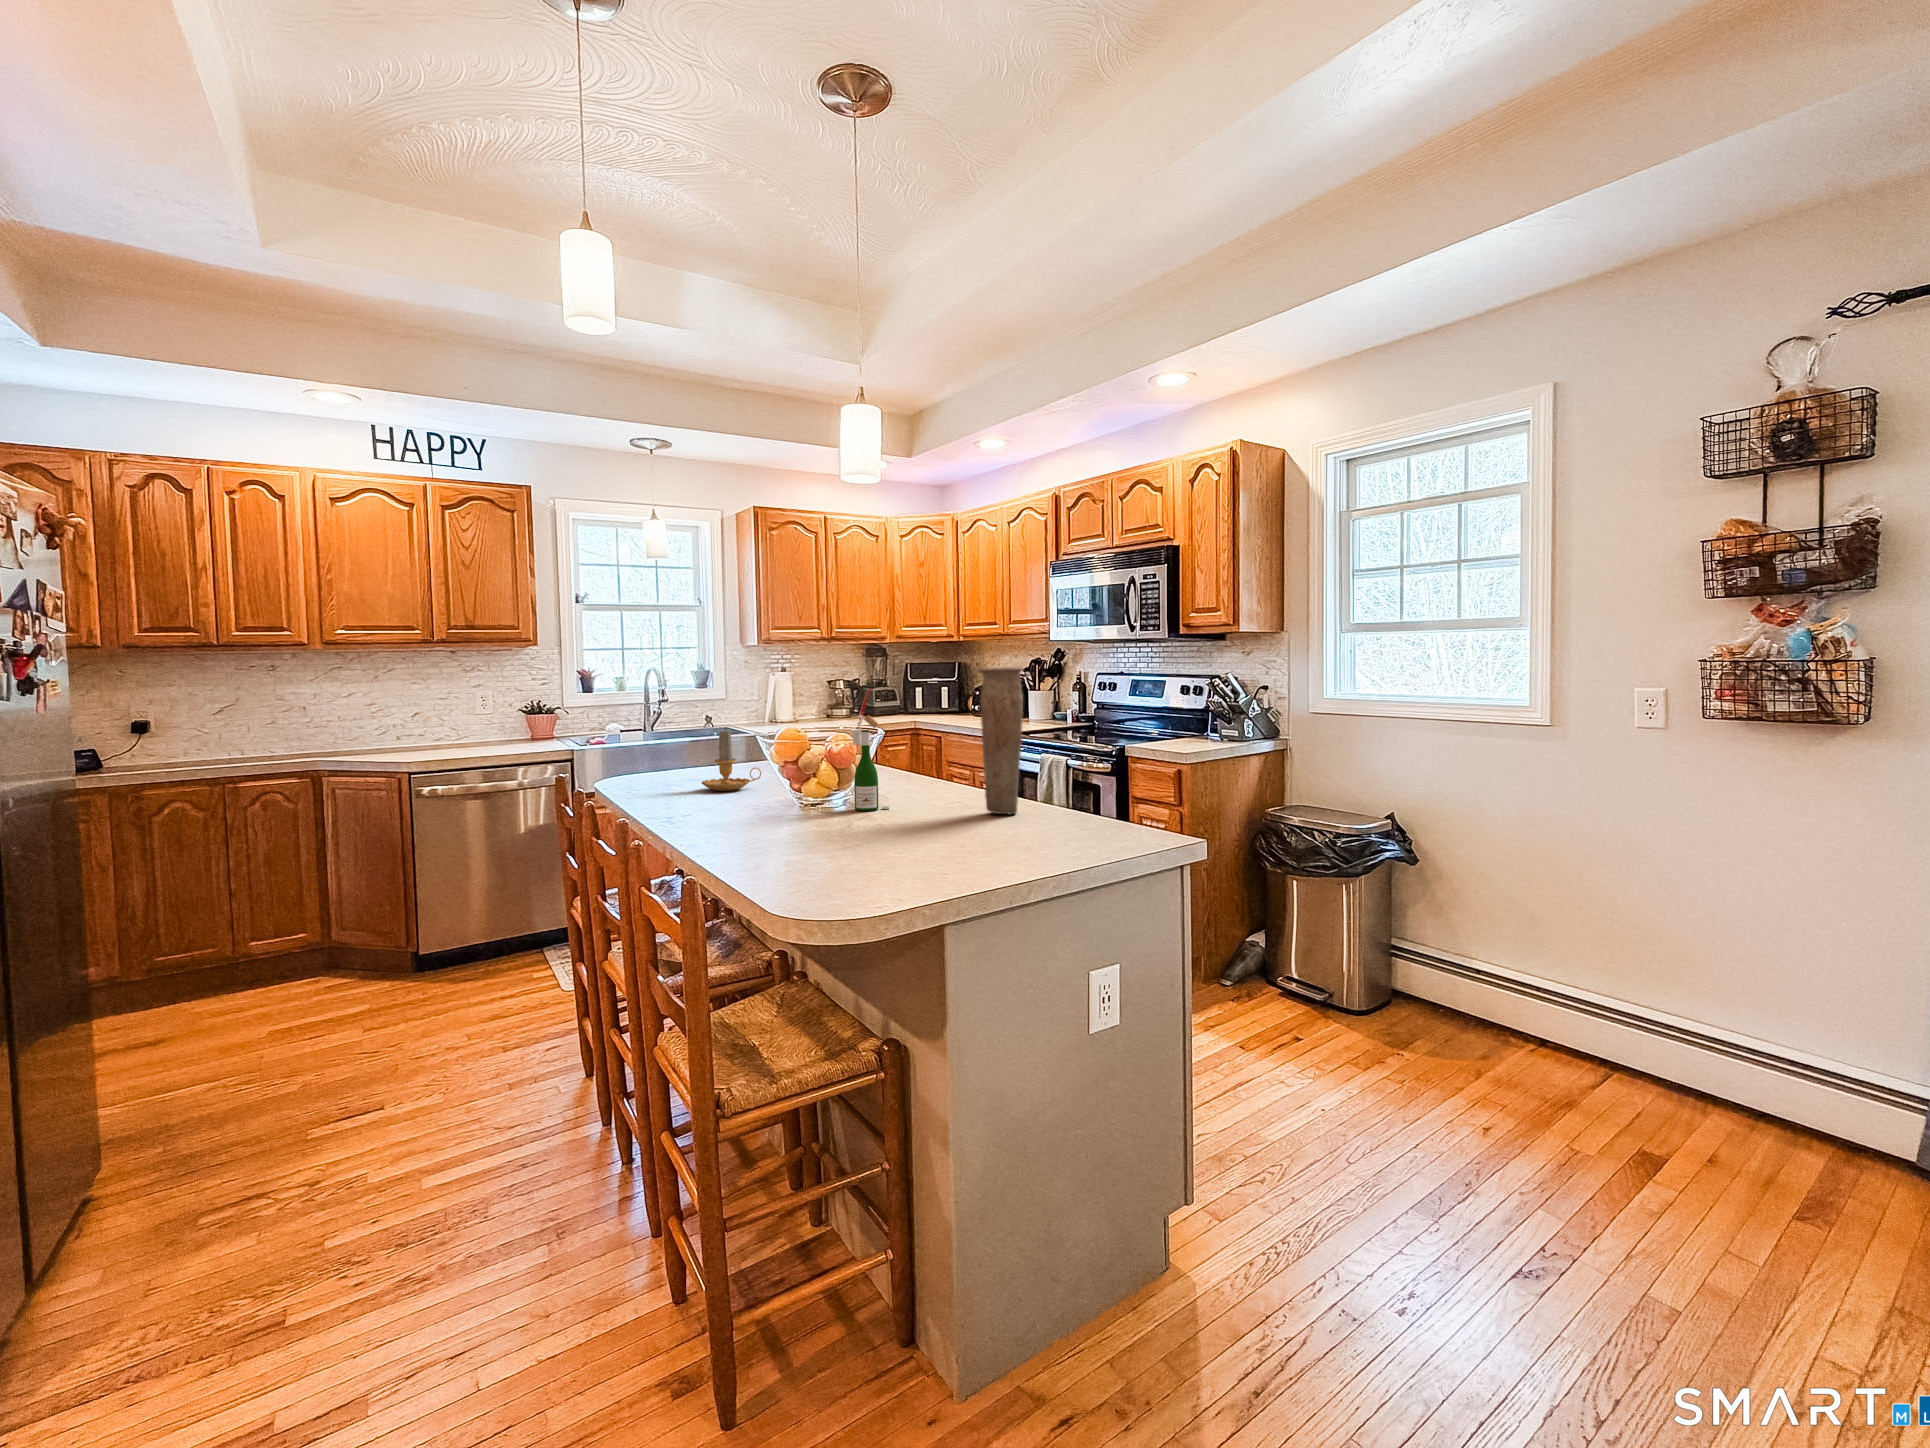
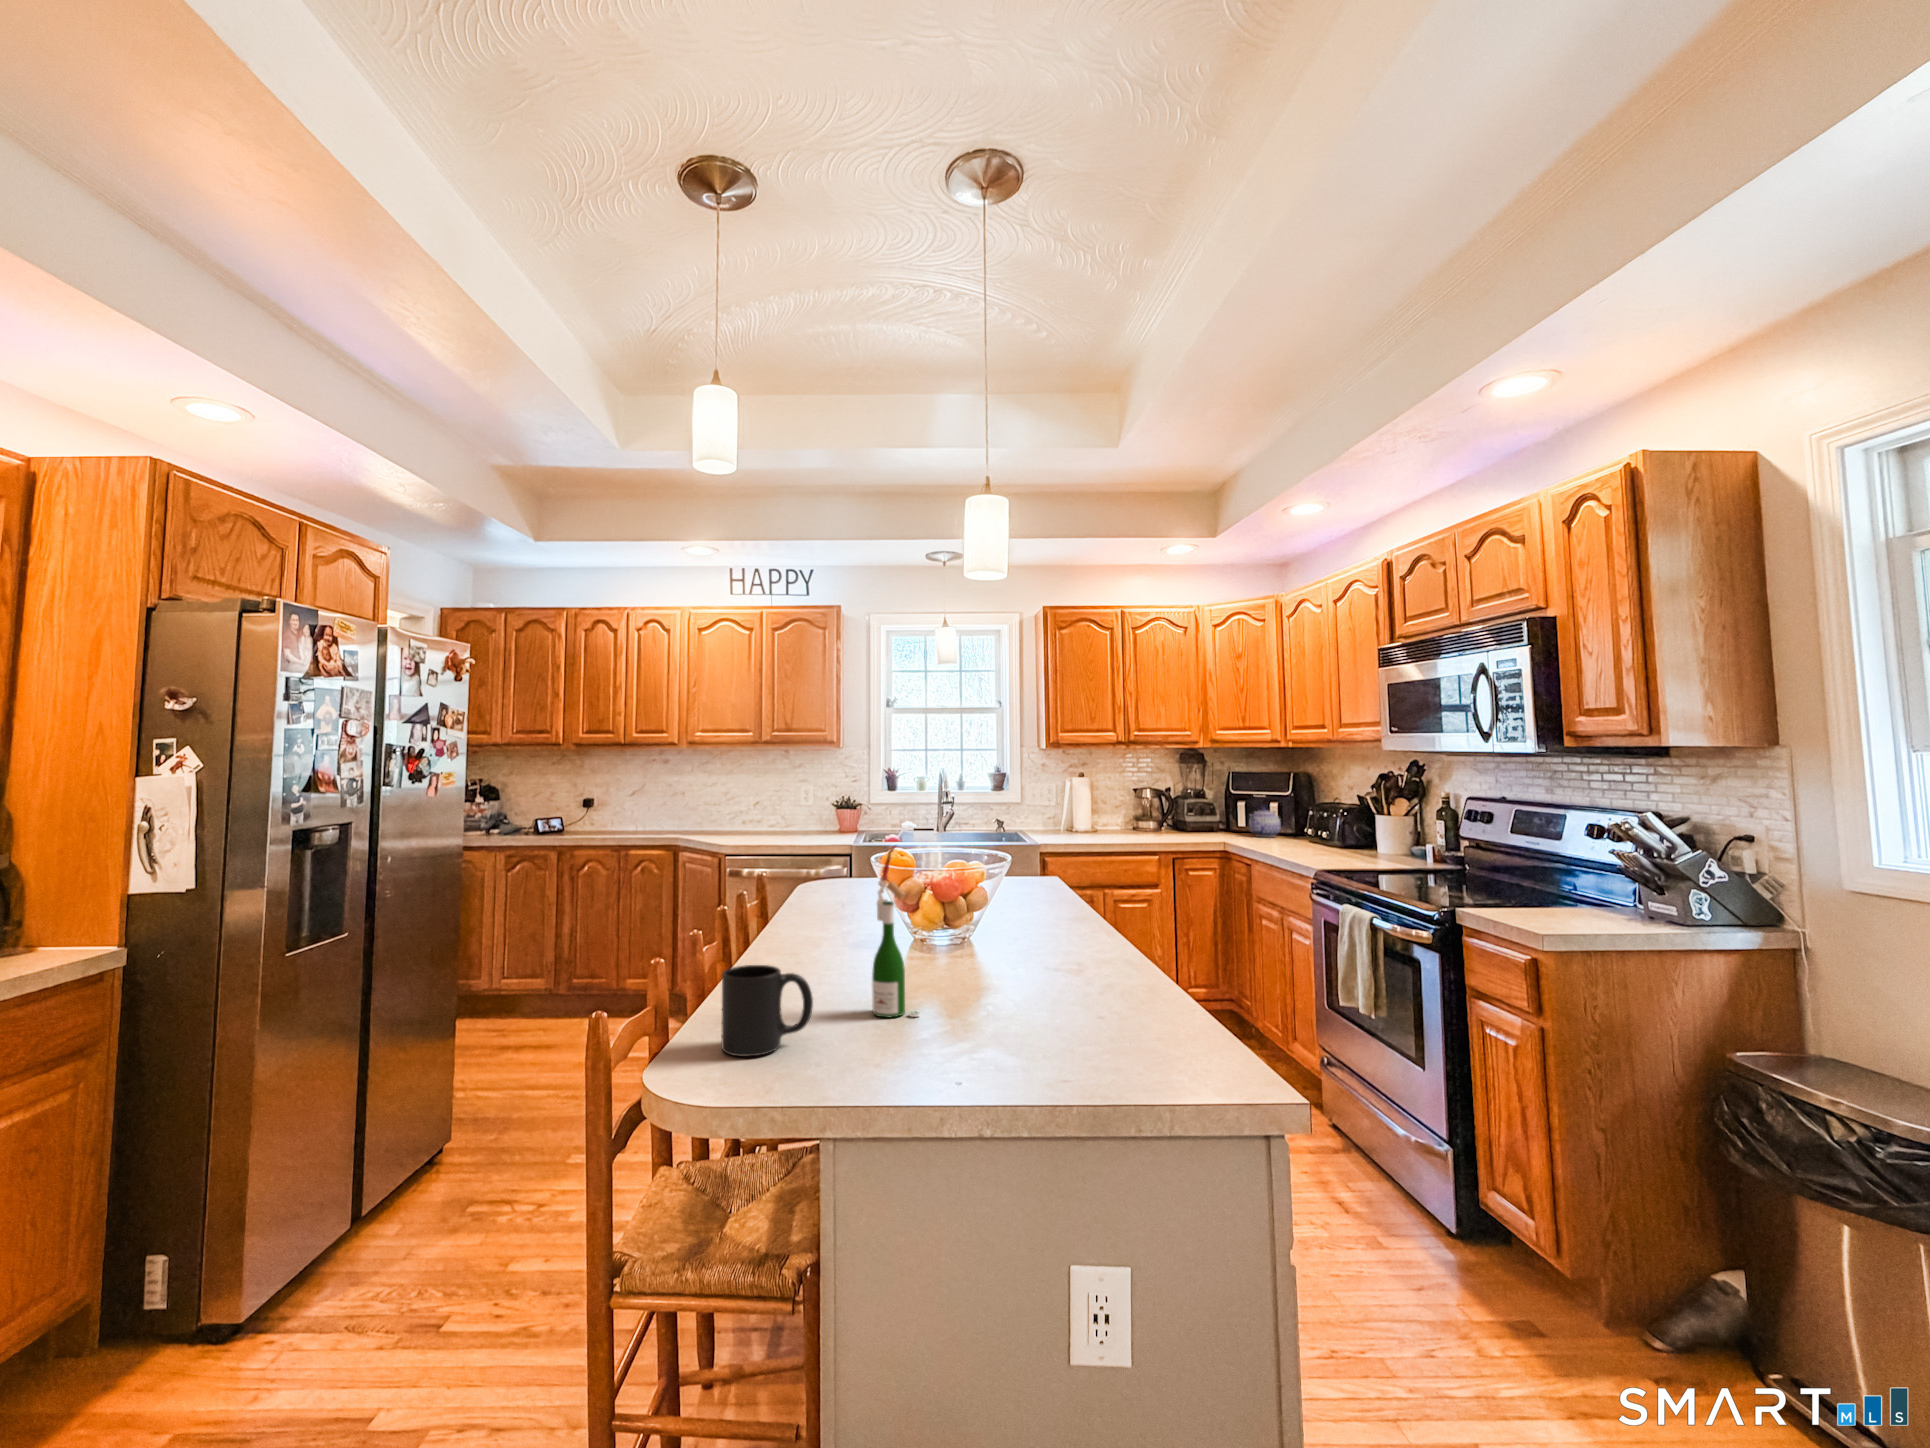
vase: present [978,668,1024,814] -> none [1007,825,1078,1064]
teapot: none [927,691,951,716] -> present [1249,807,1281,837]
candle: present [702,730,761,791] -> none [786,871,855,949]
mug: none [791,773,848,832] -> present [721,965,813,1057]

